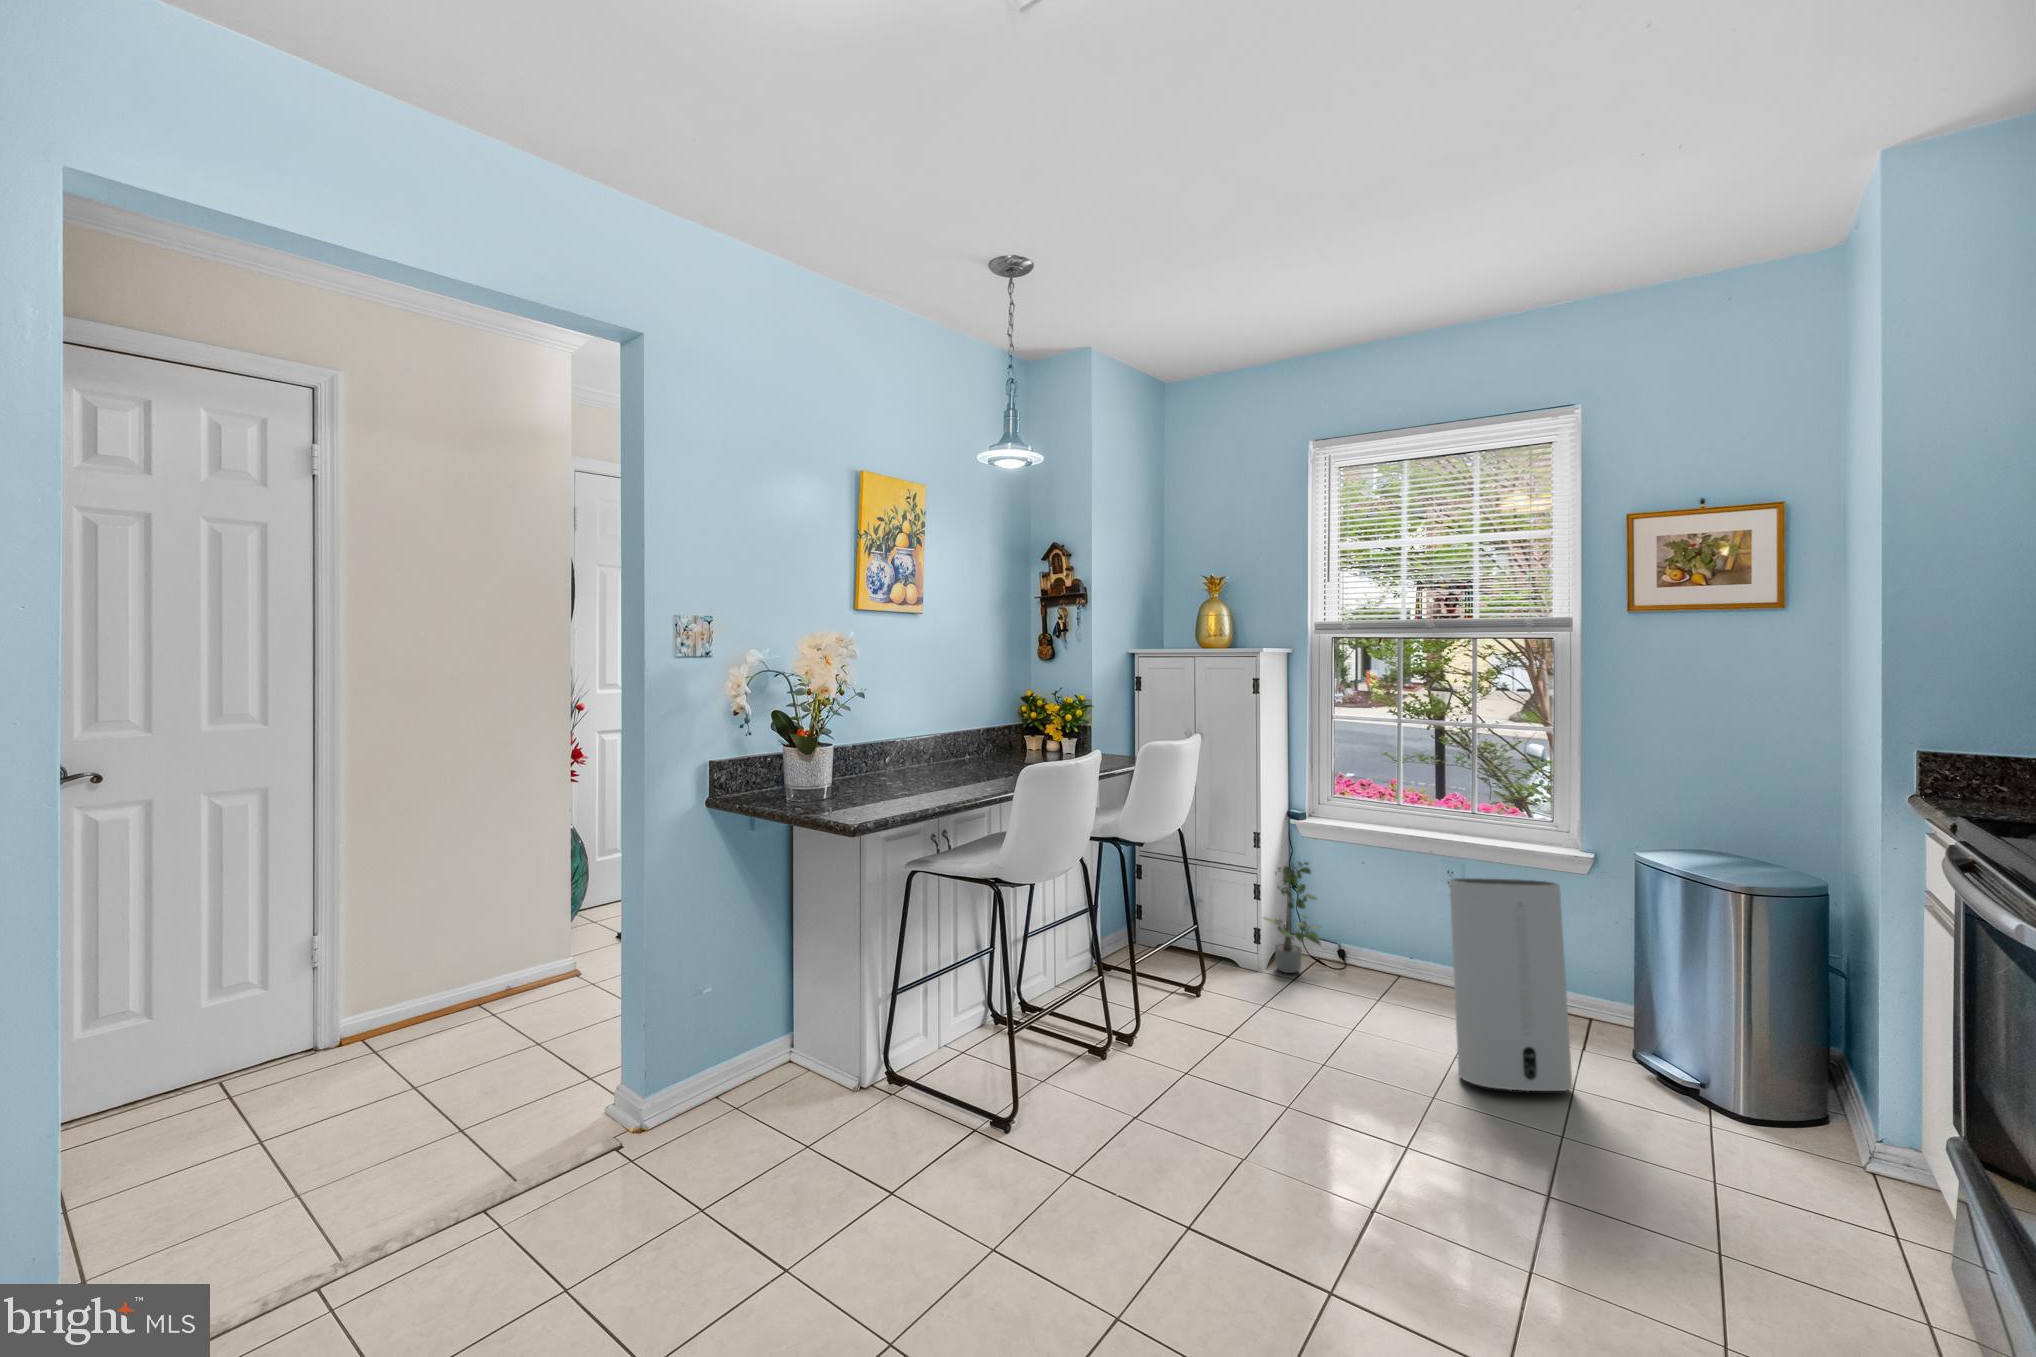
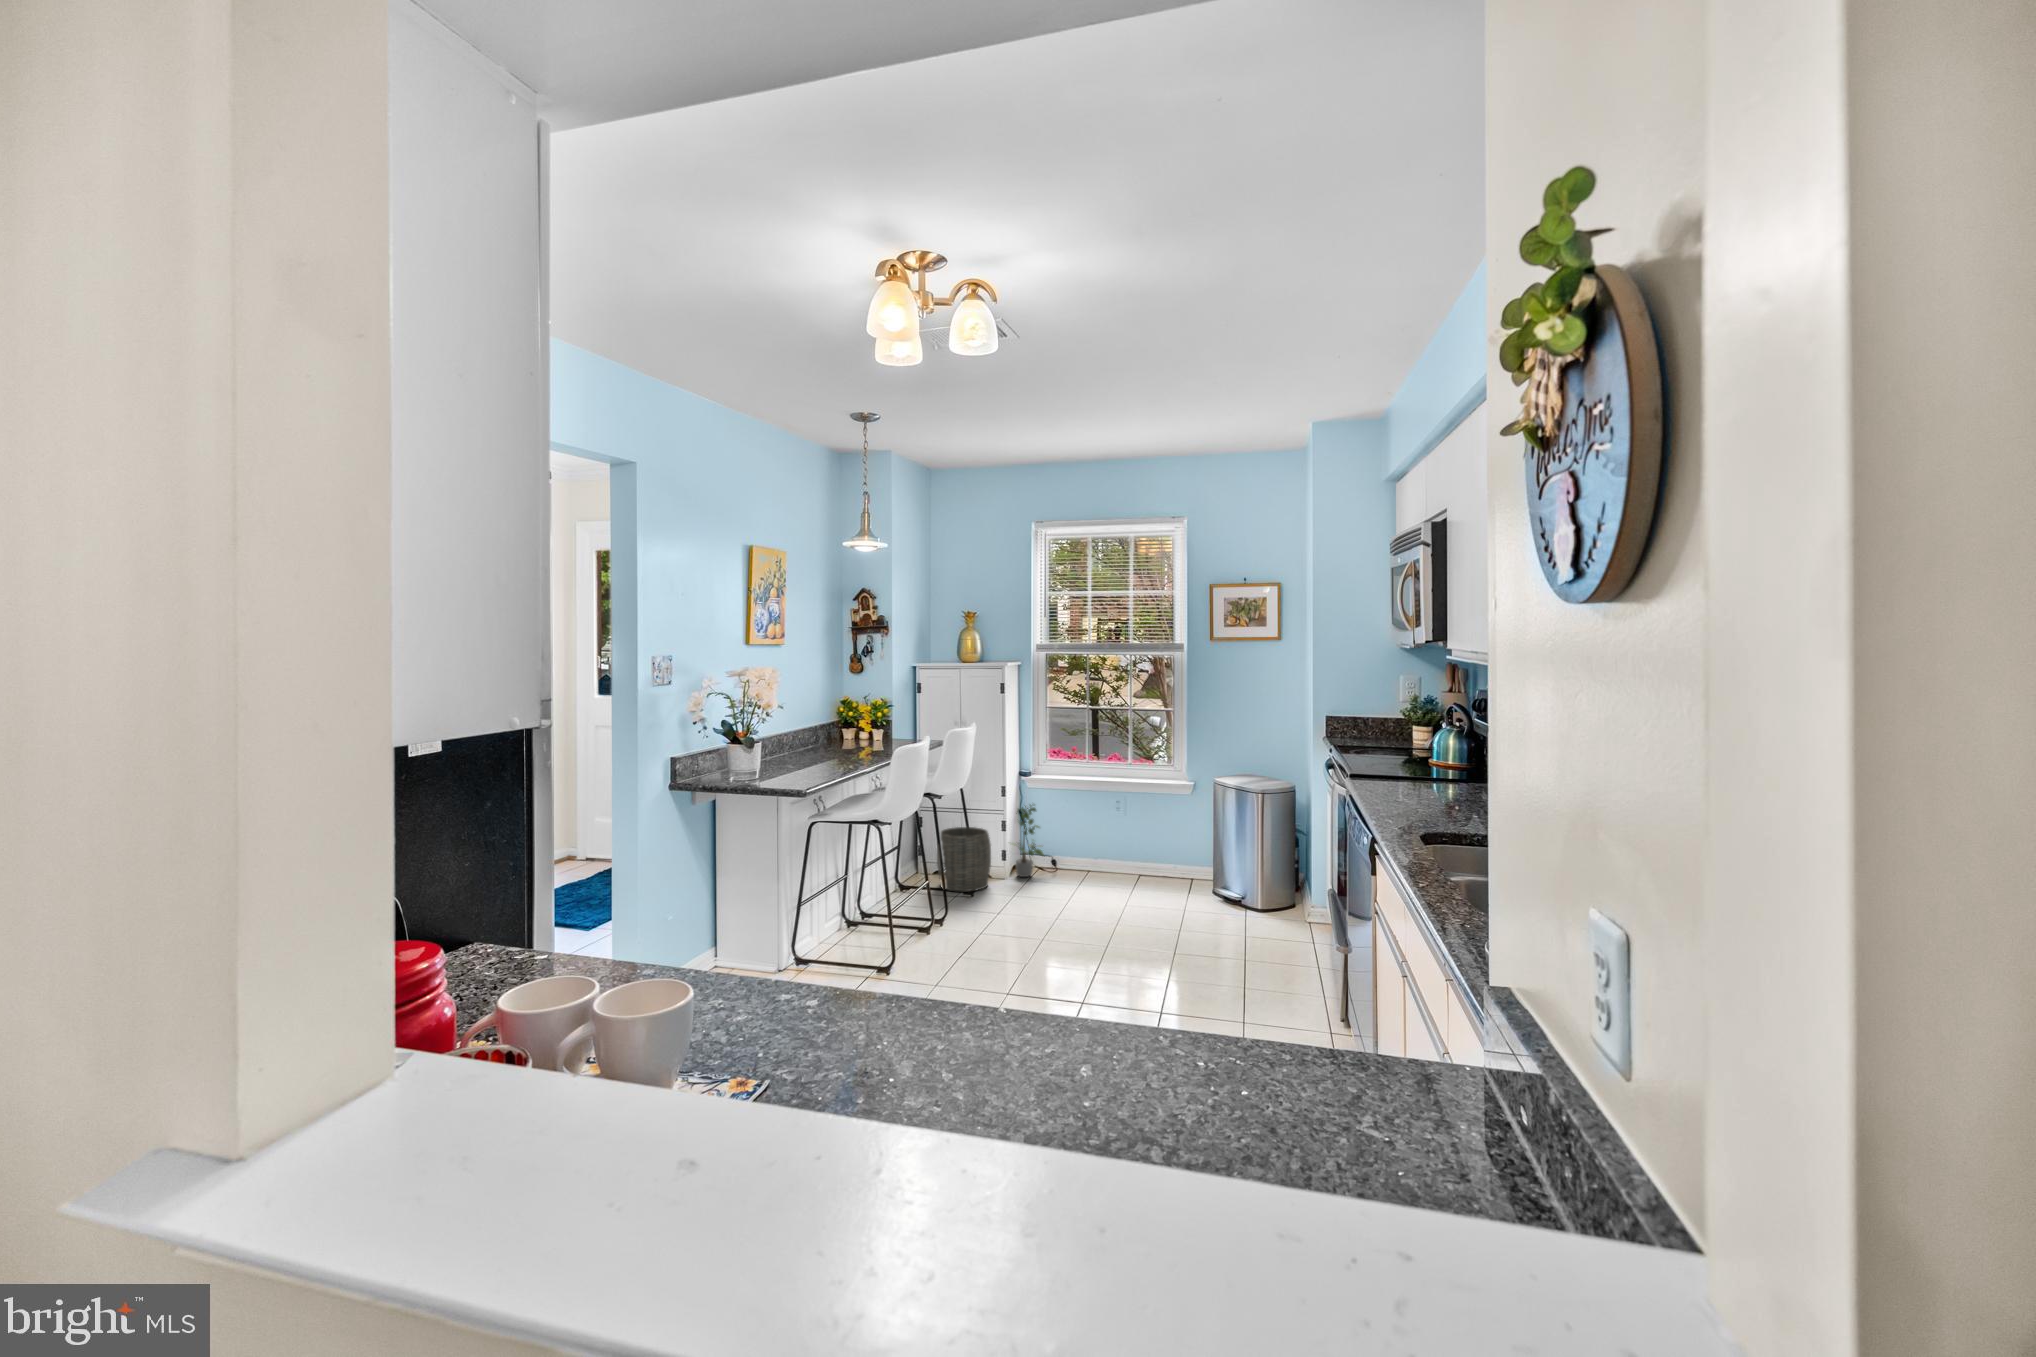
air purifier: present [1449,878,1572,1091] -> none [1125,798,1189,915]
woven basket: none [1150,886,1232,988] -> present [937,827,991,892]

